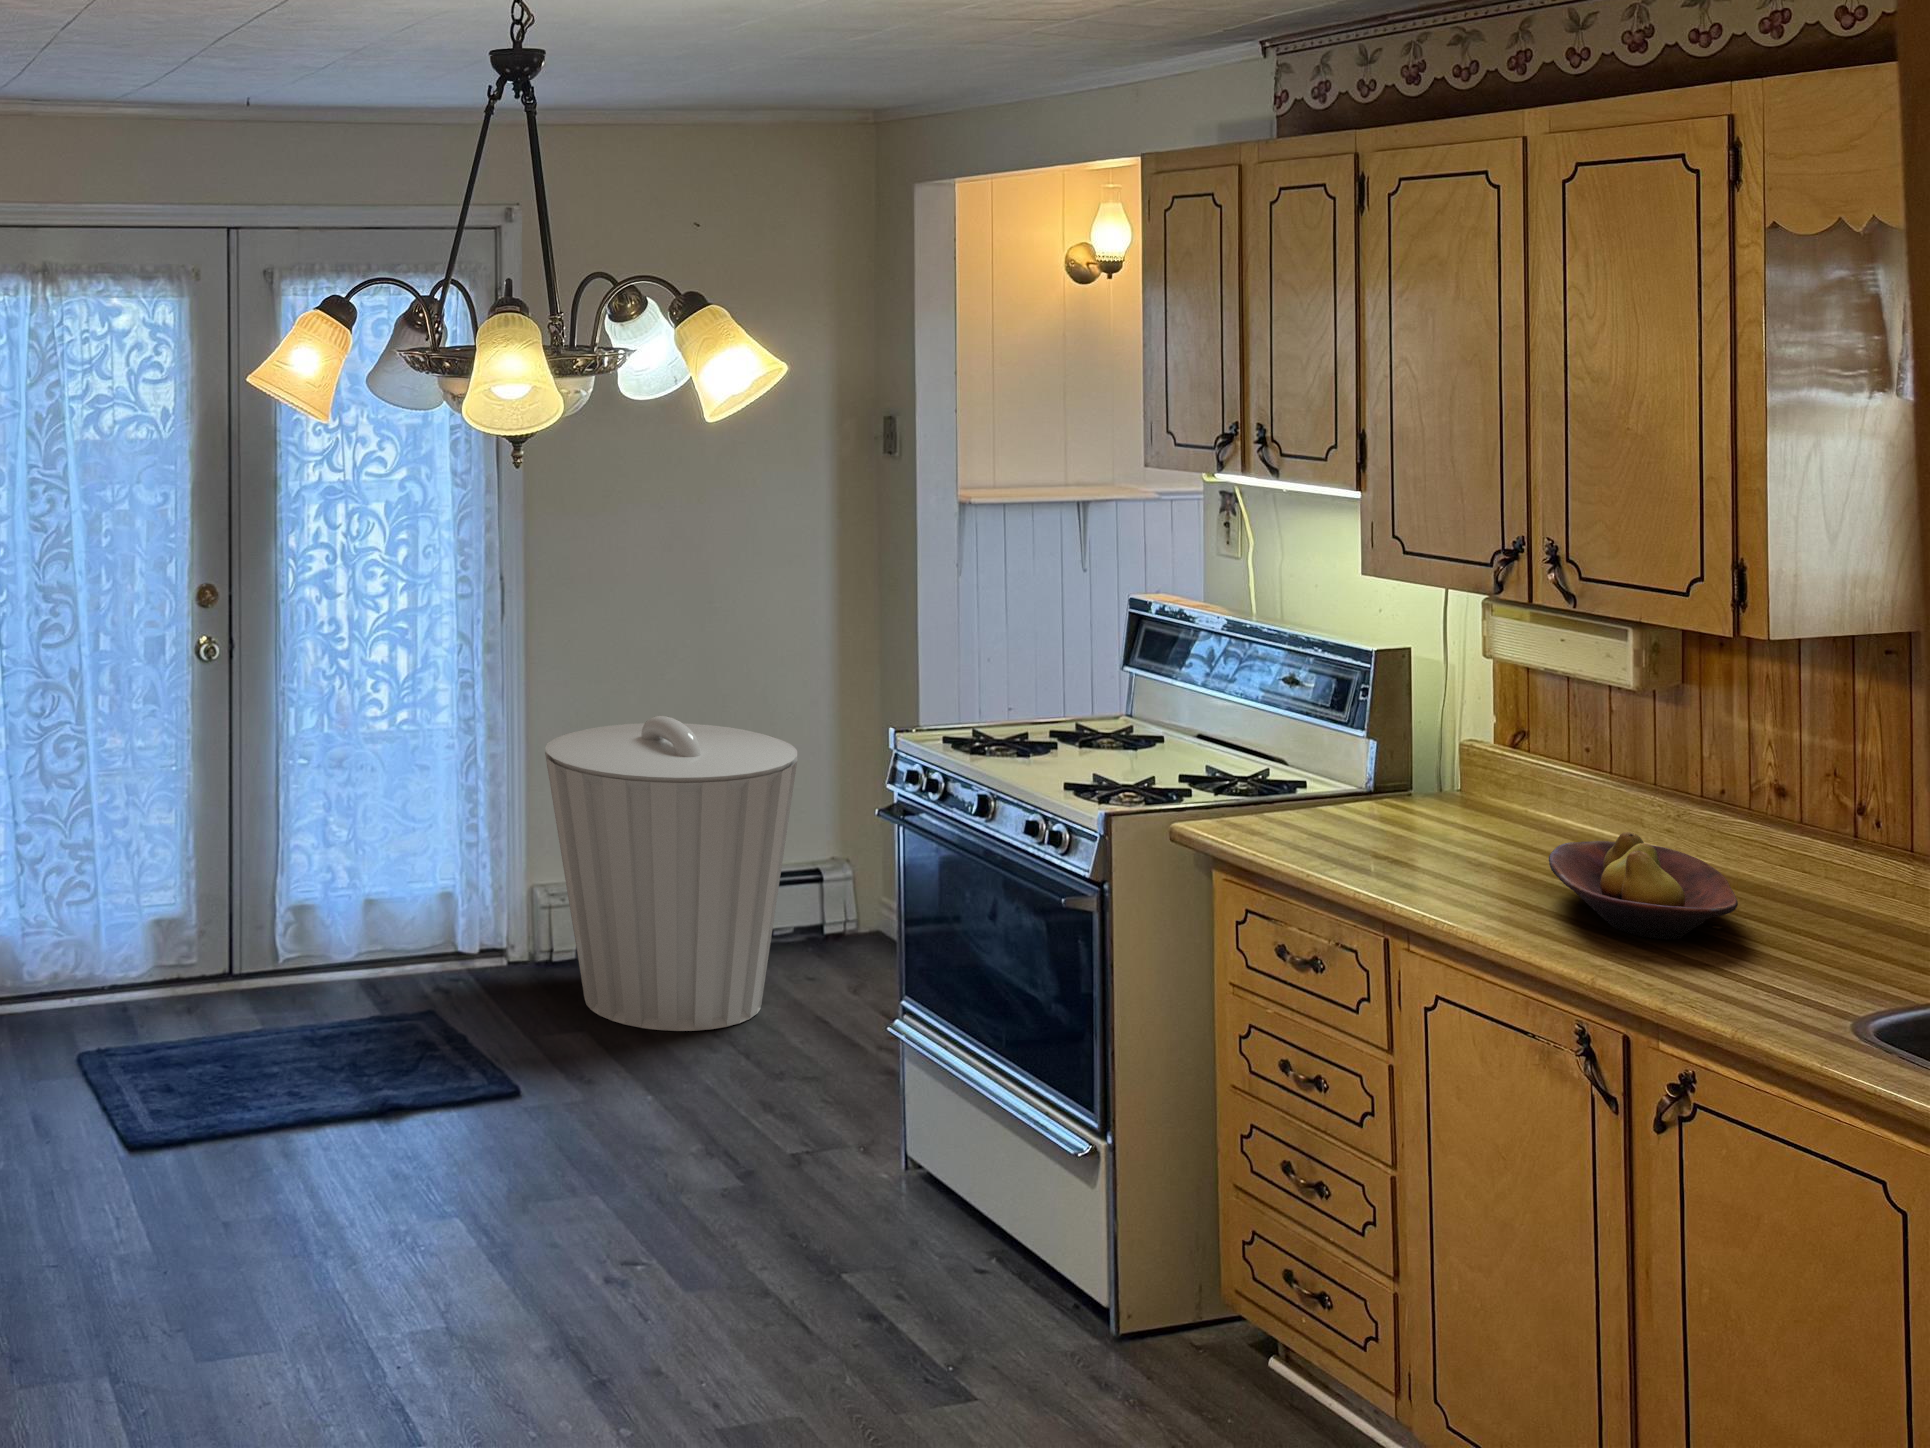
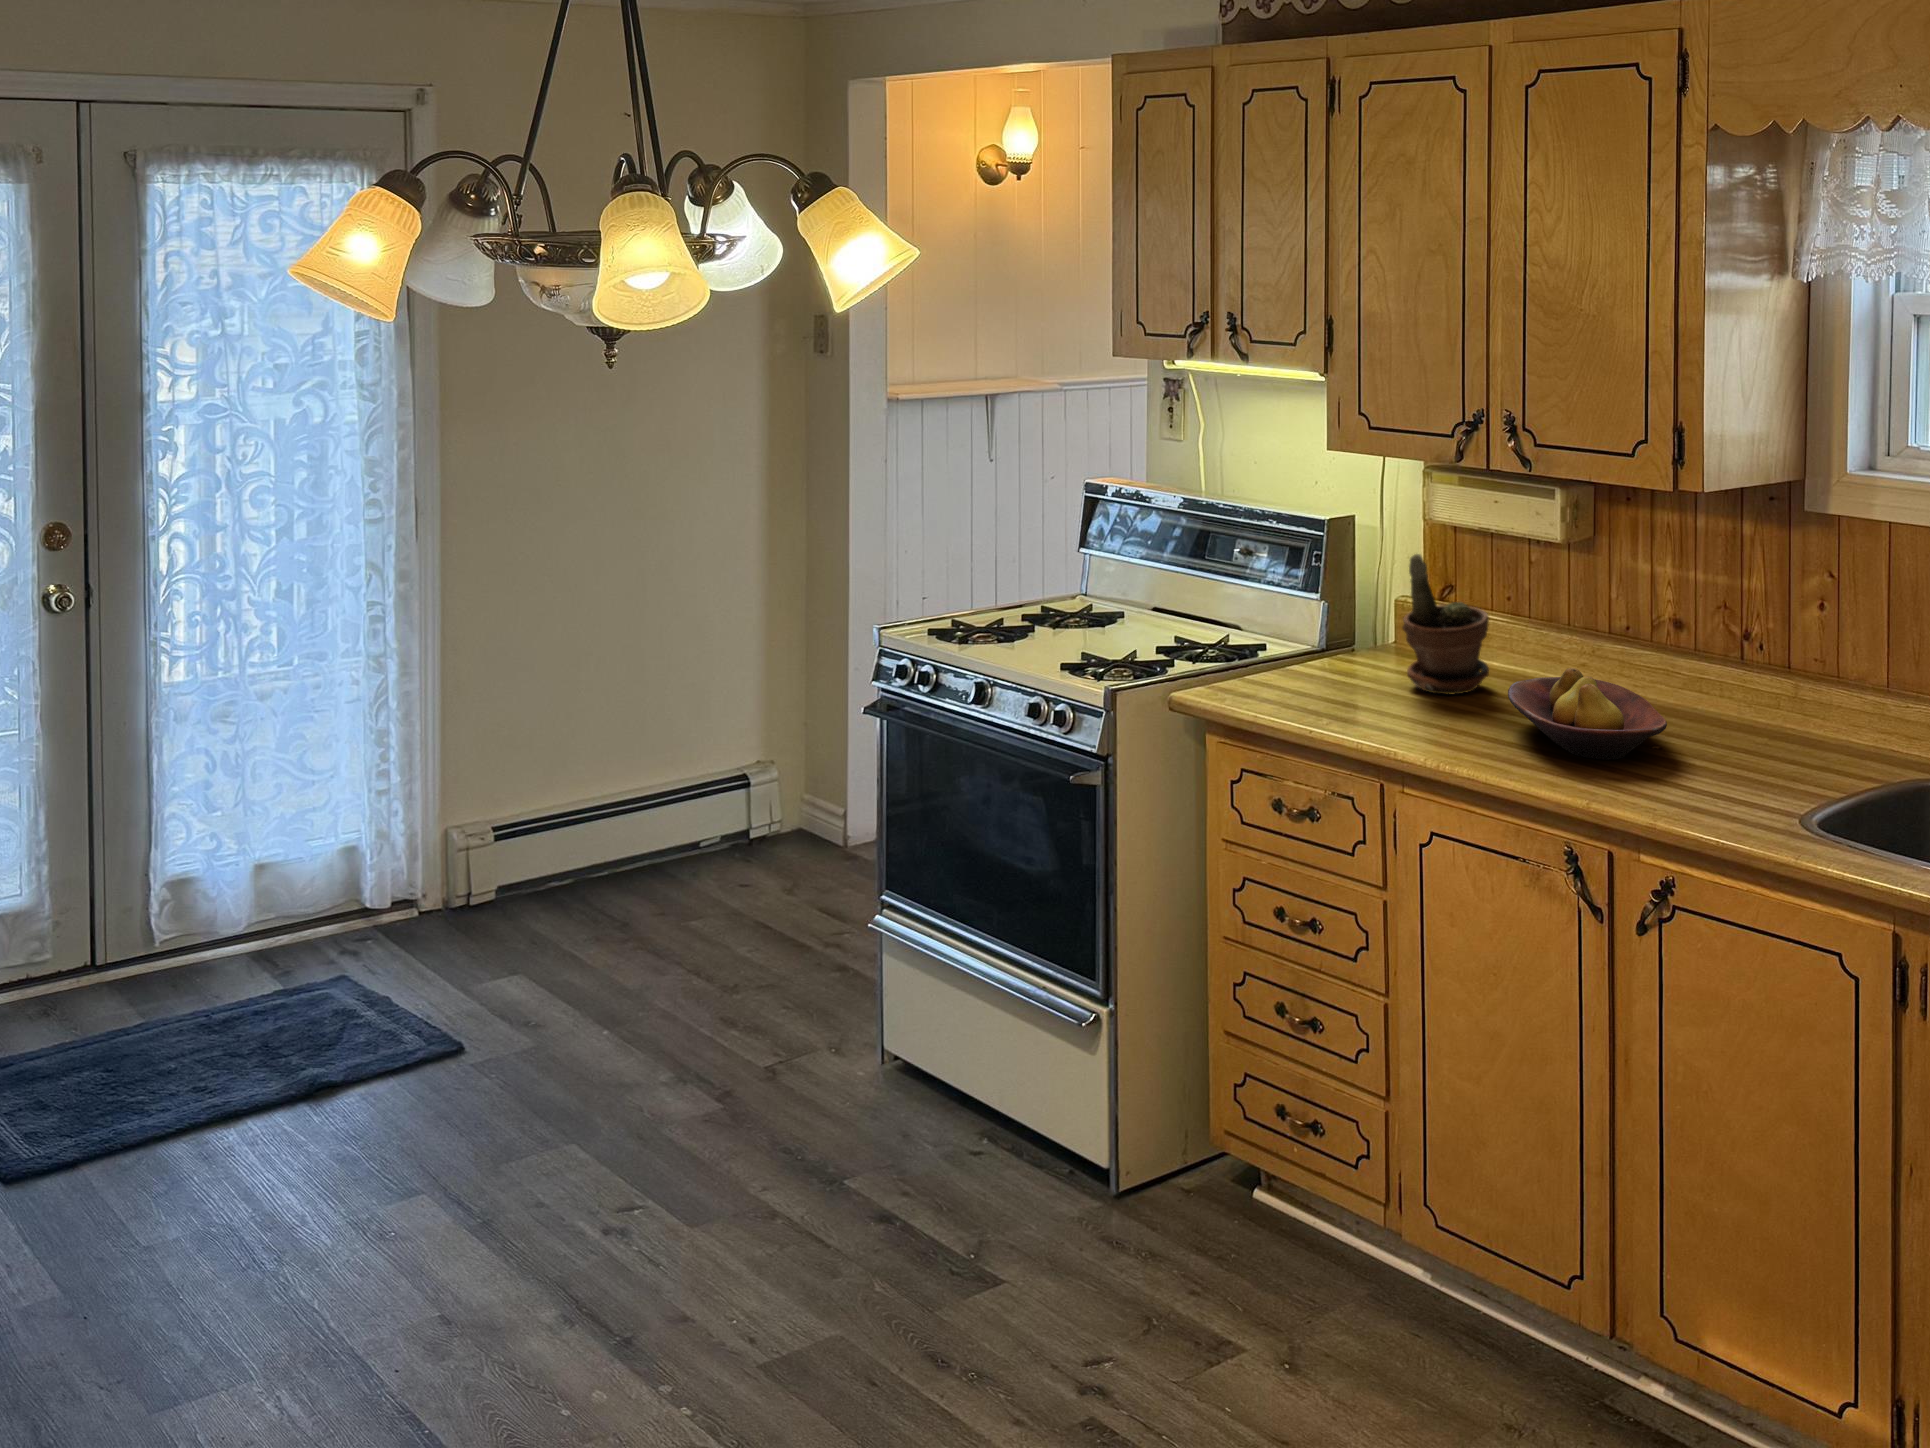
potted plant: none [1445,692,1552,852] -> present [1402,554,1489,695]
trash can: present [545,715,797,1031] -> none [469,632,739,959]

